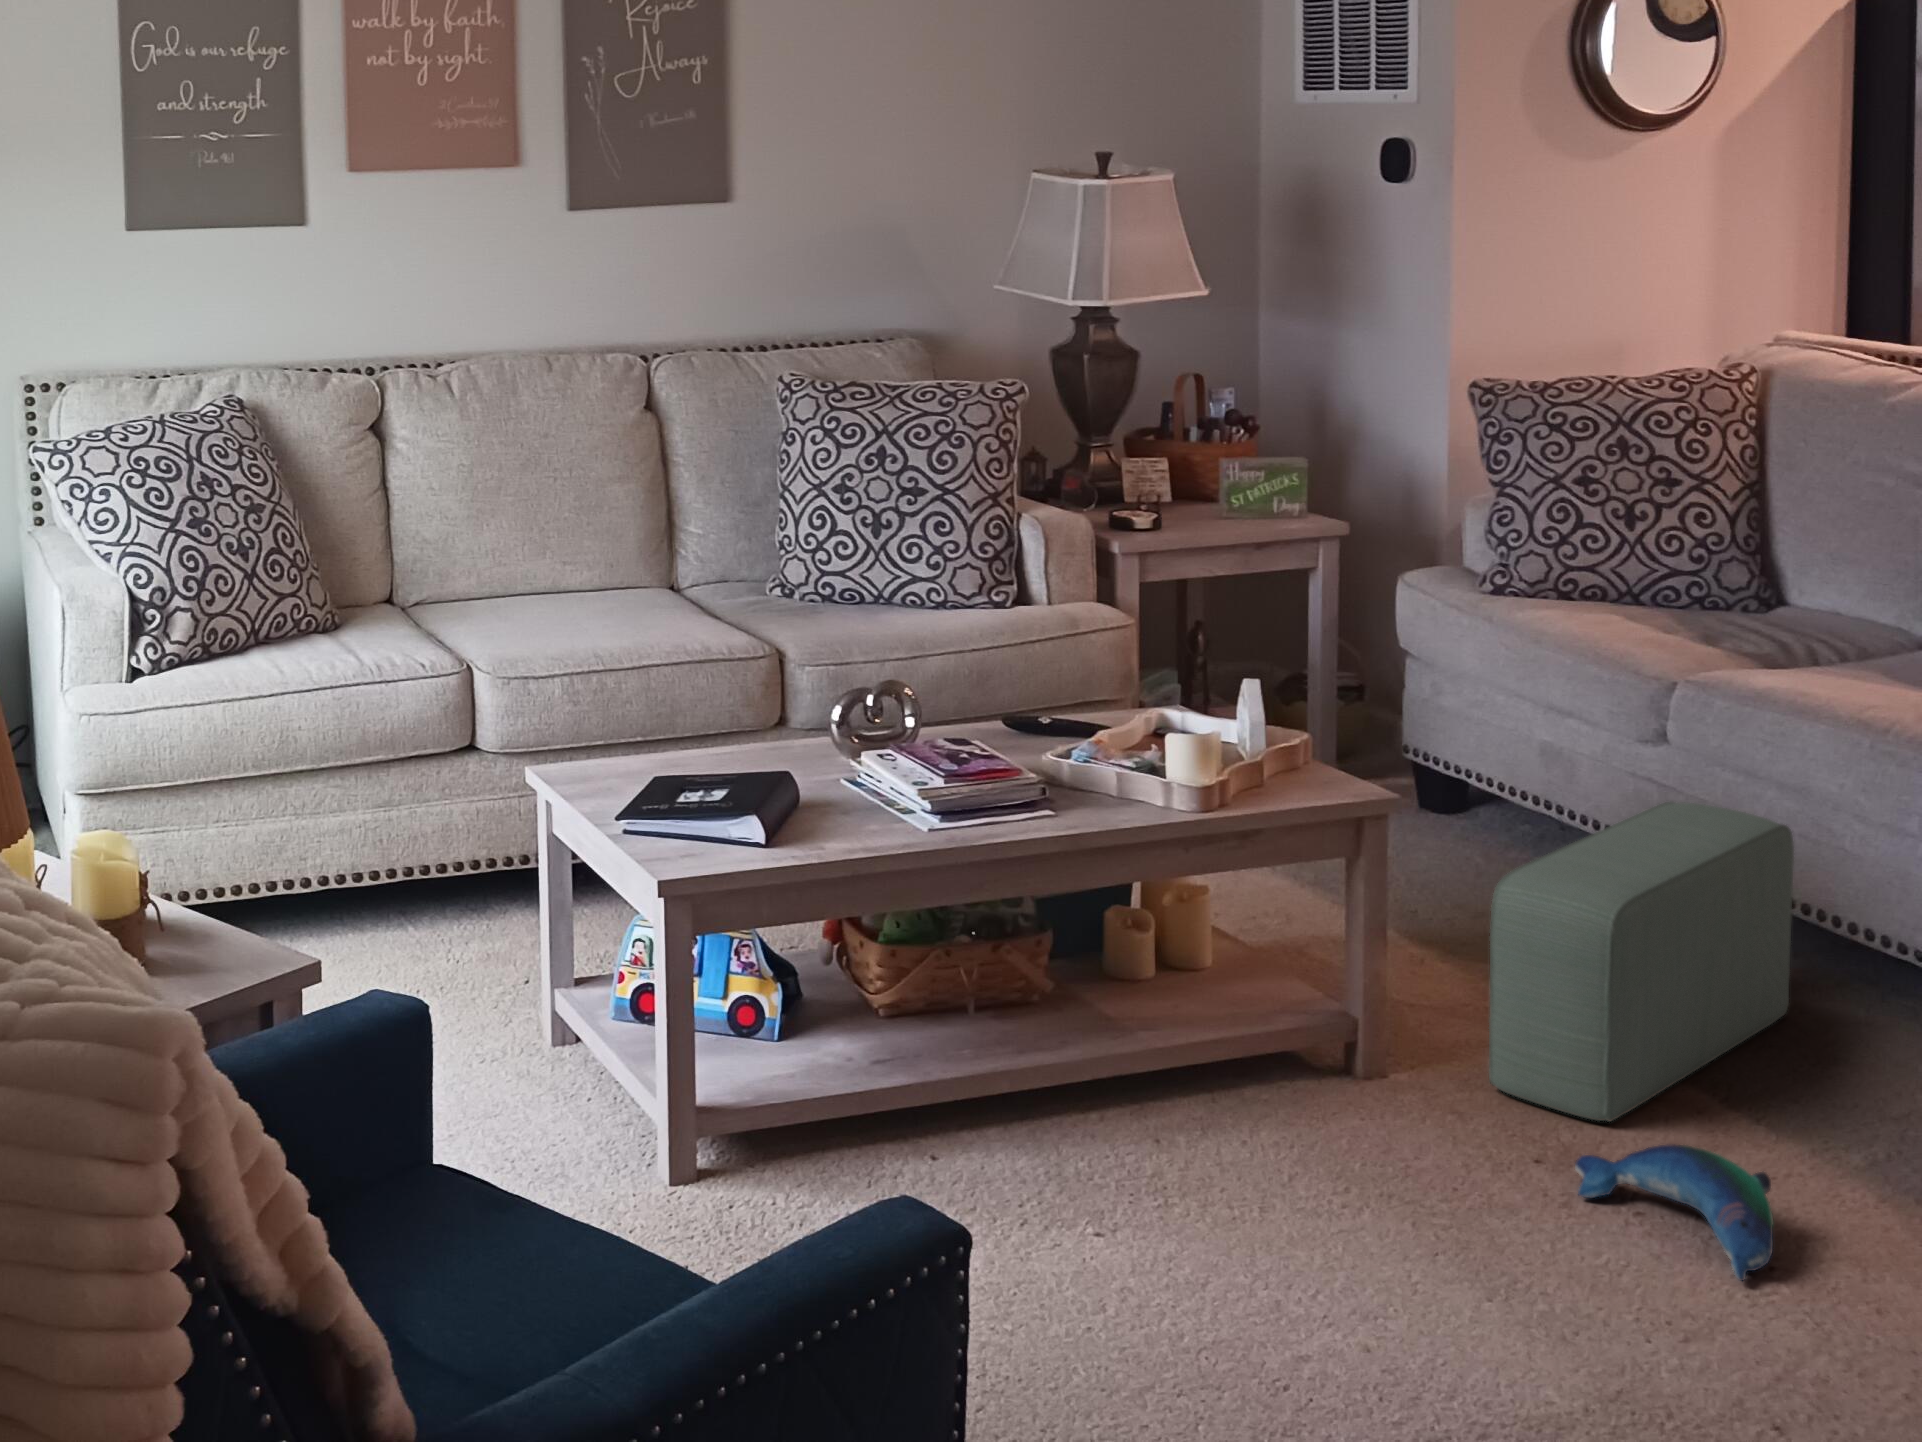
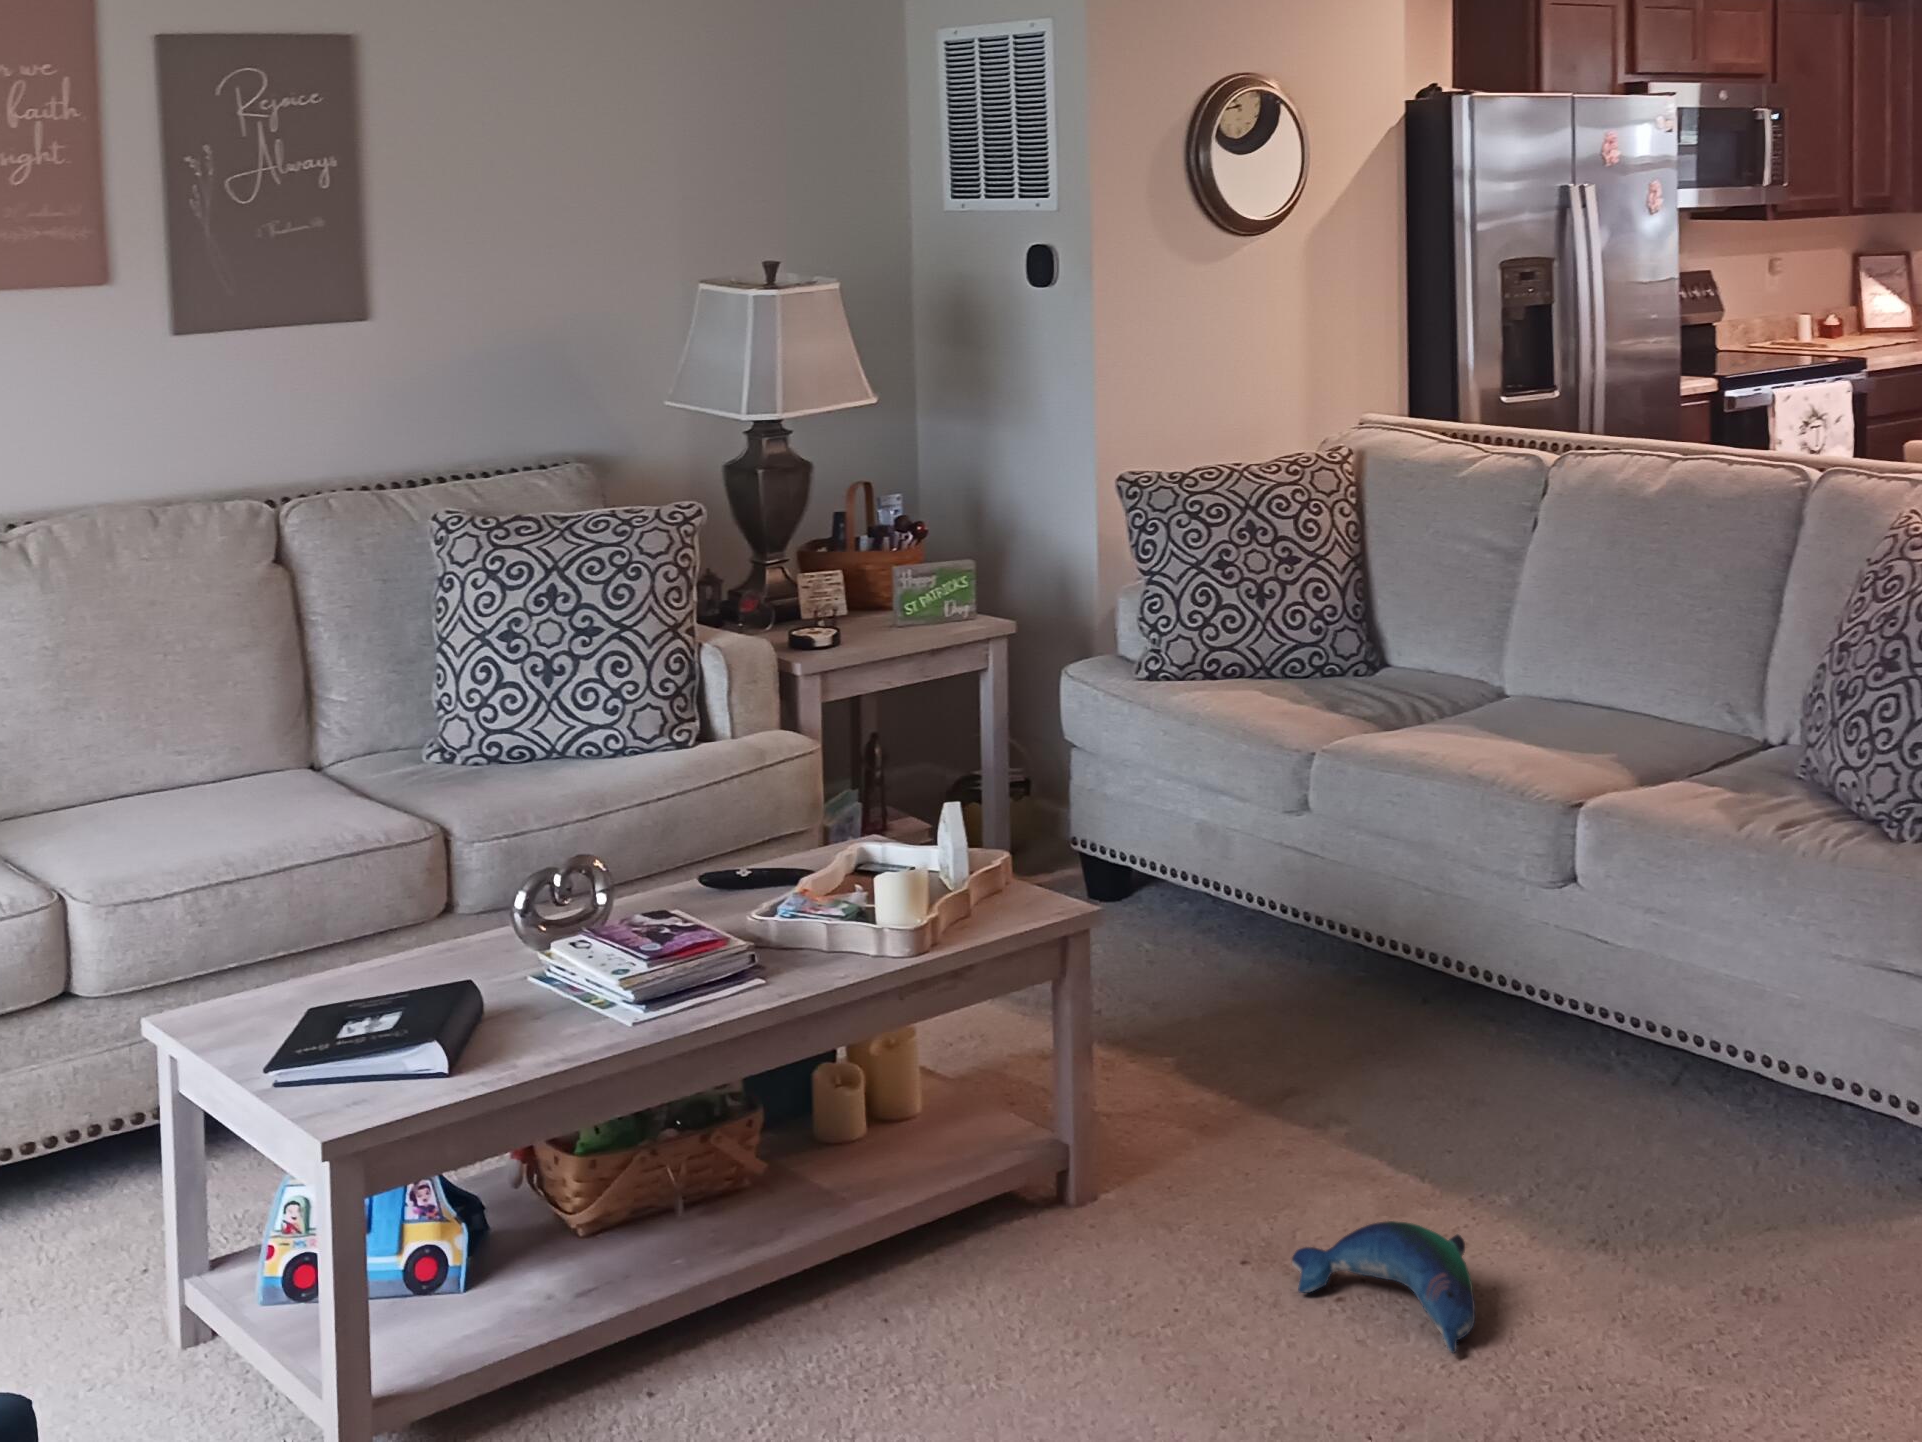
pouf: present [1489,802,1794,1122] -> none [1194,868,1436,1205]

